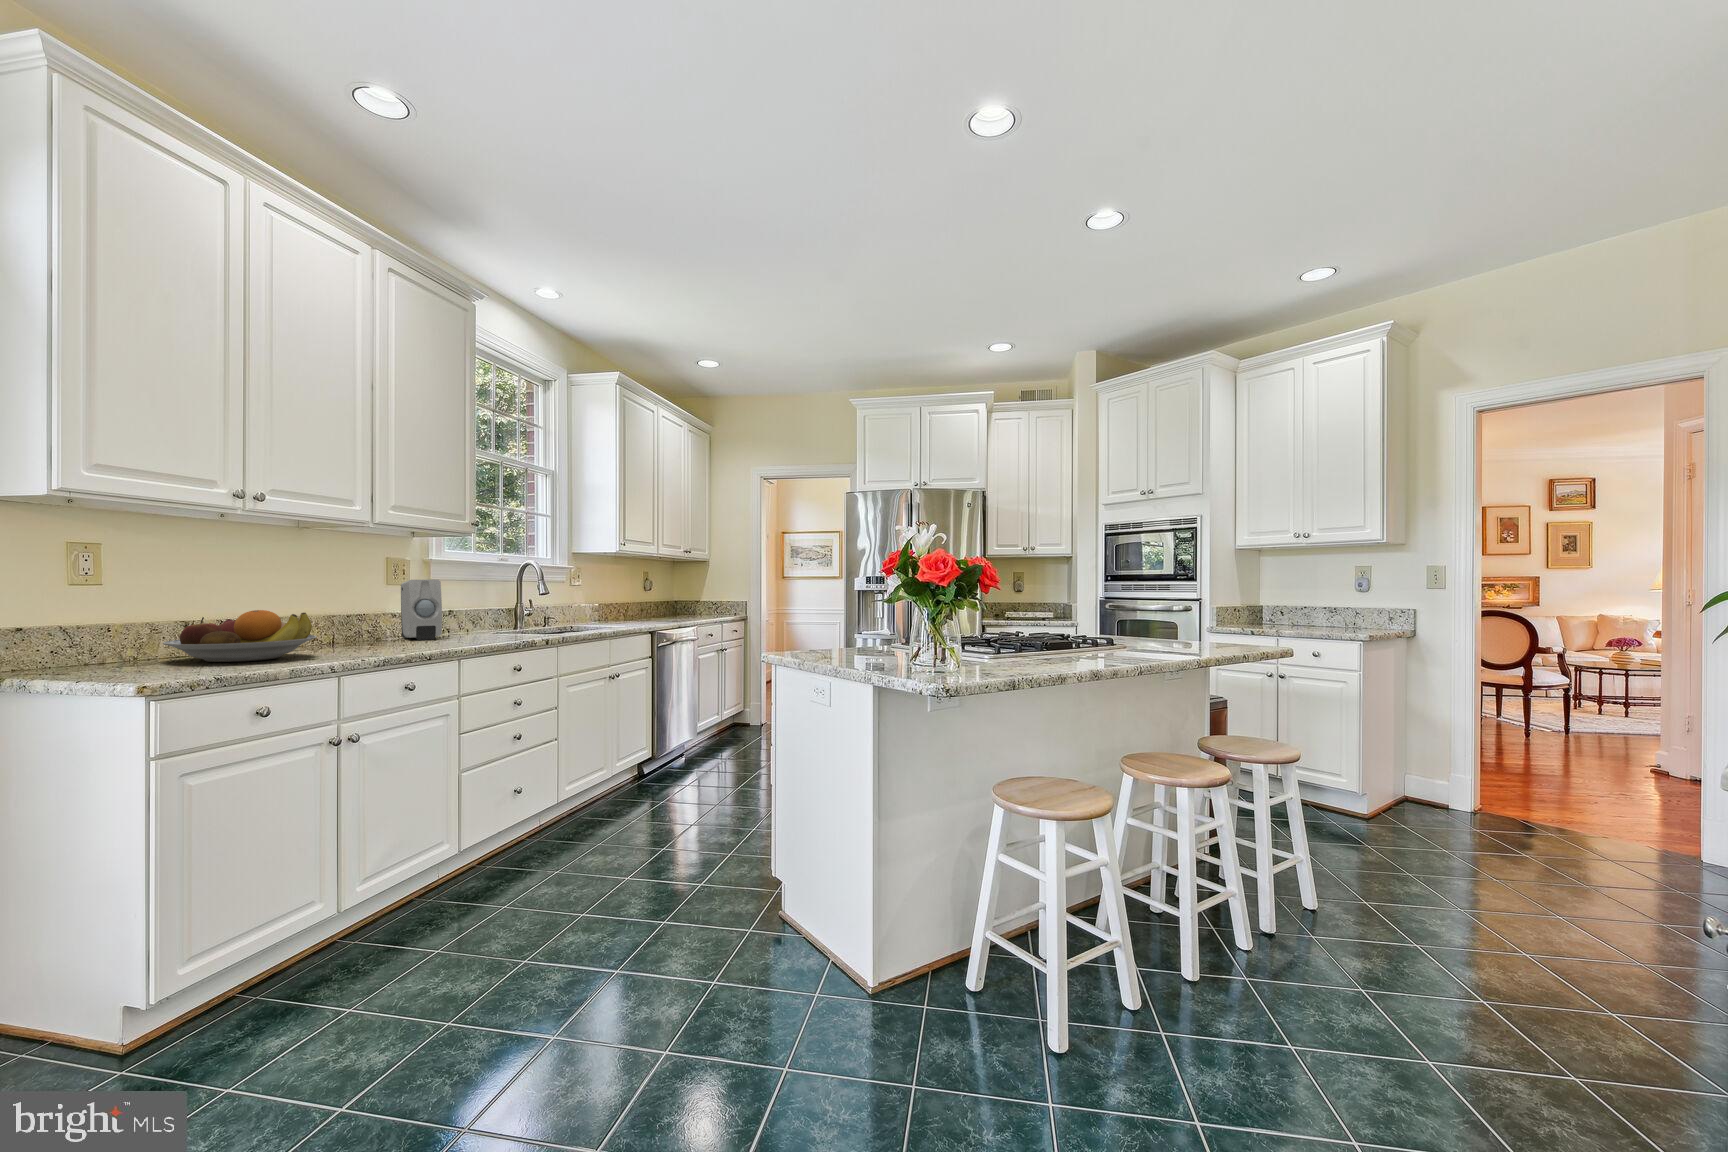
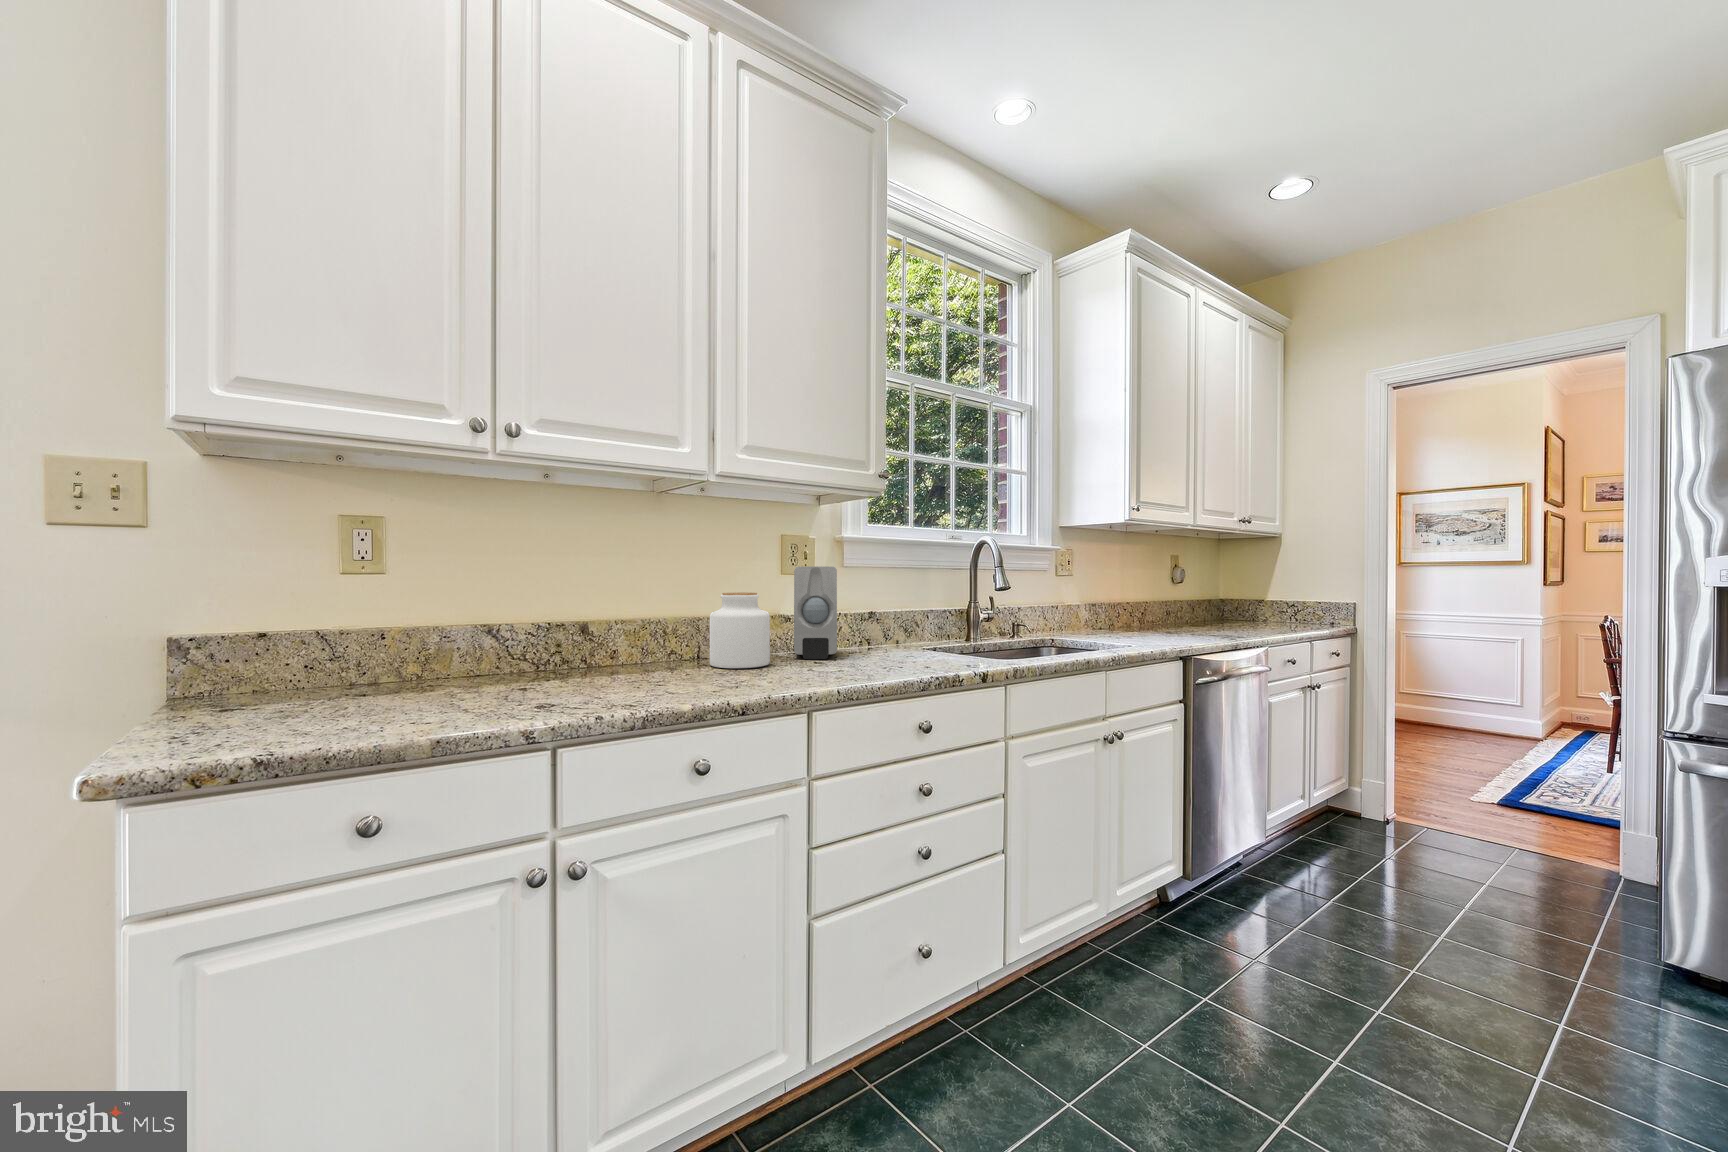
jar: none [352,597,400,645] -> present [710,592,770,668]
fruit bowl: present [163,610,316,662] -> none [409,615,608,697]

